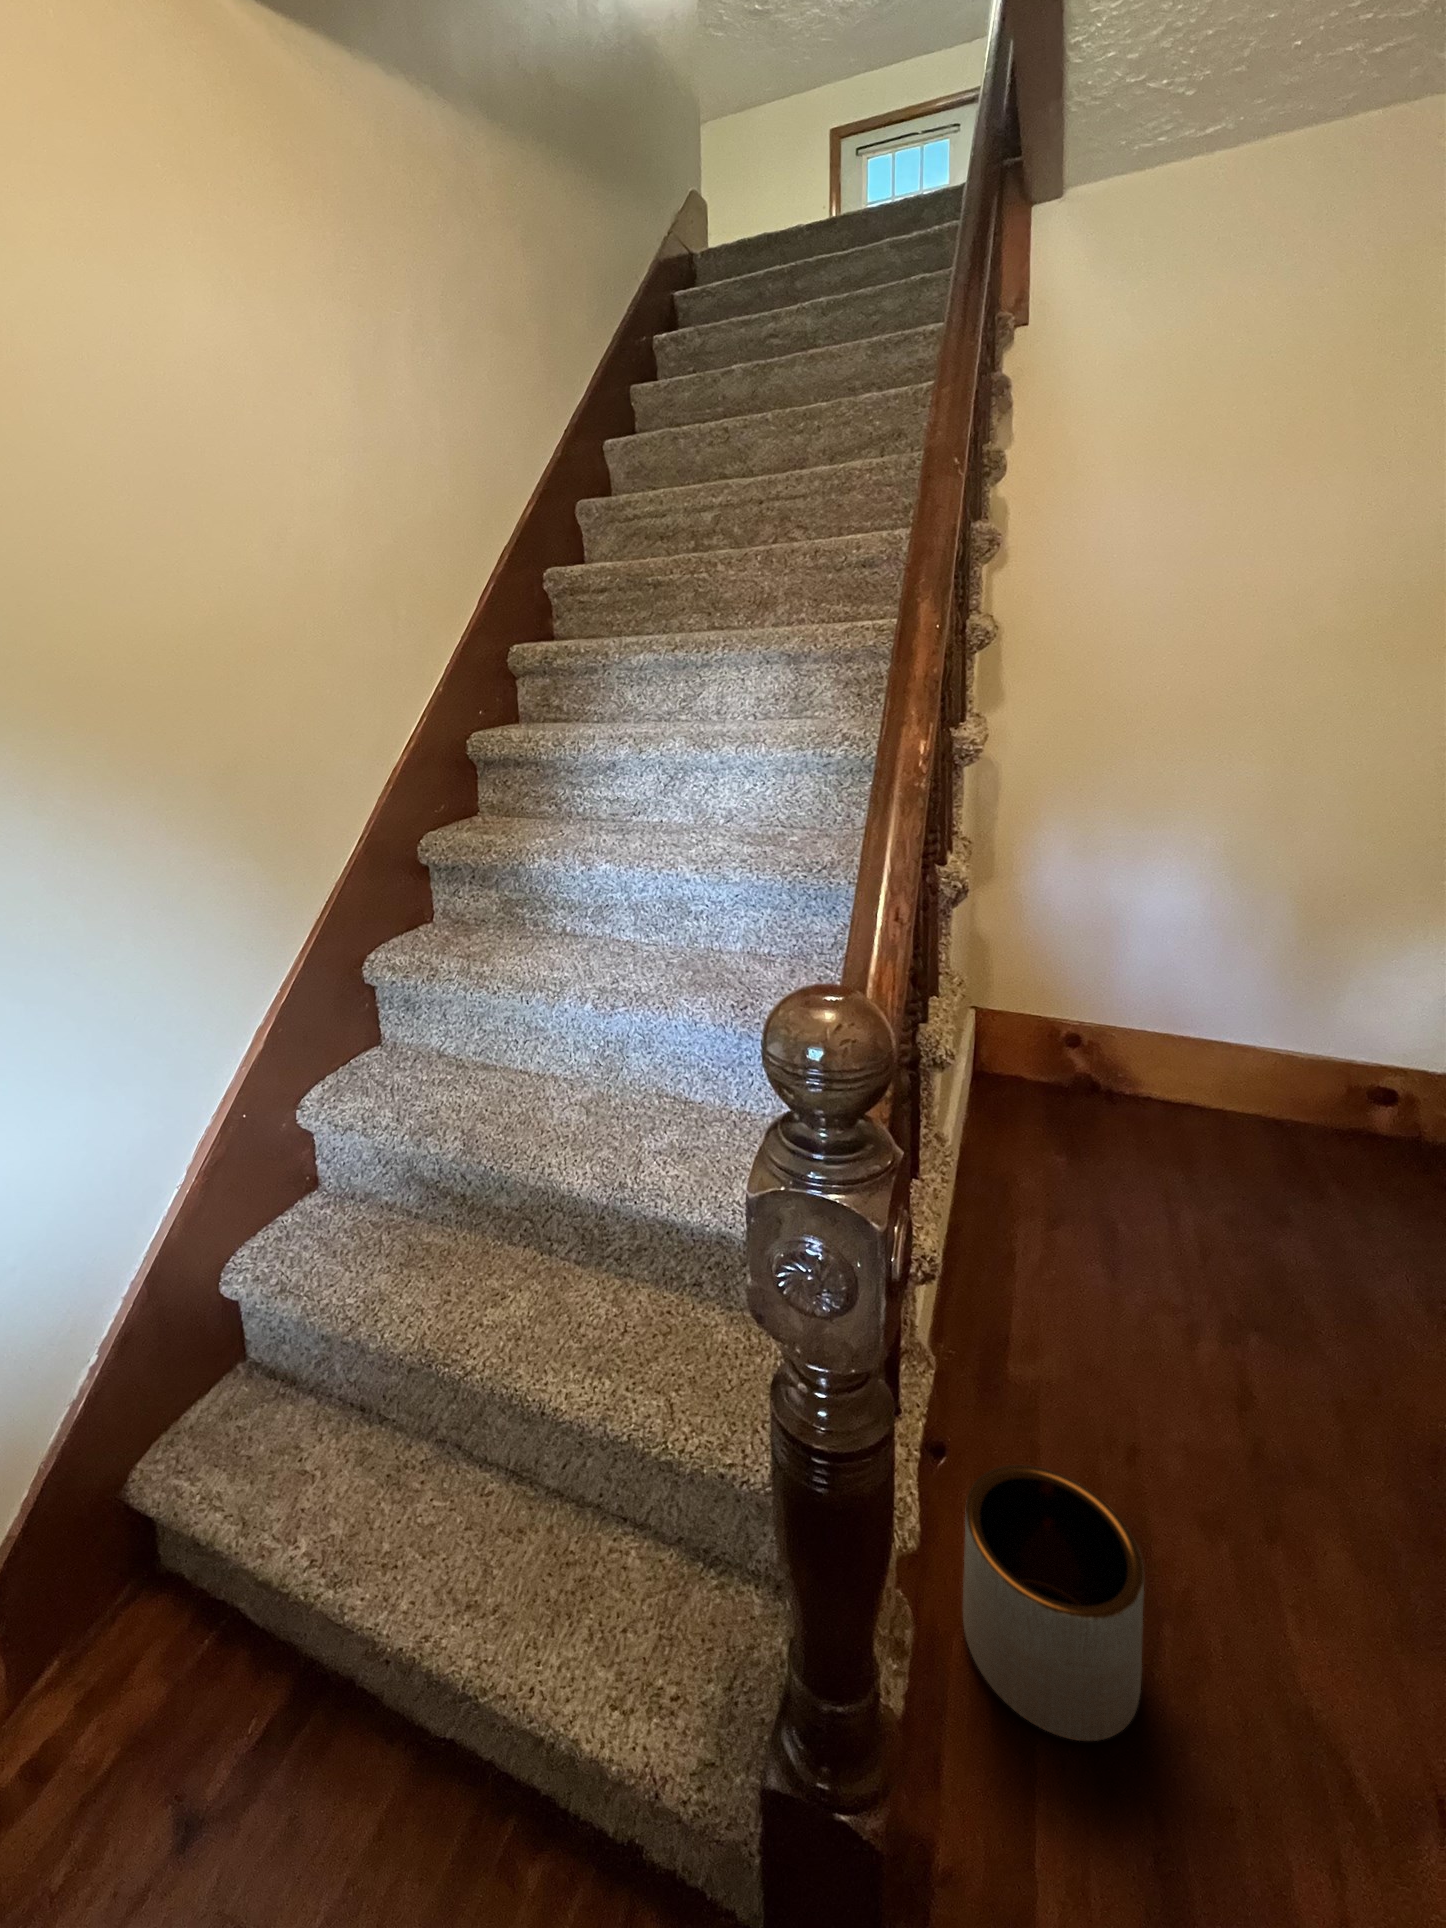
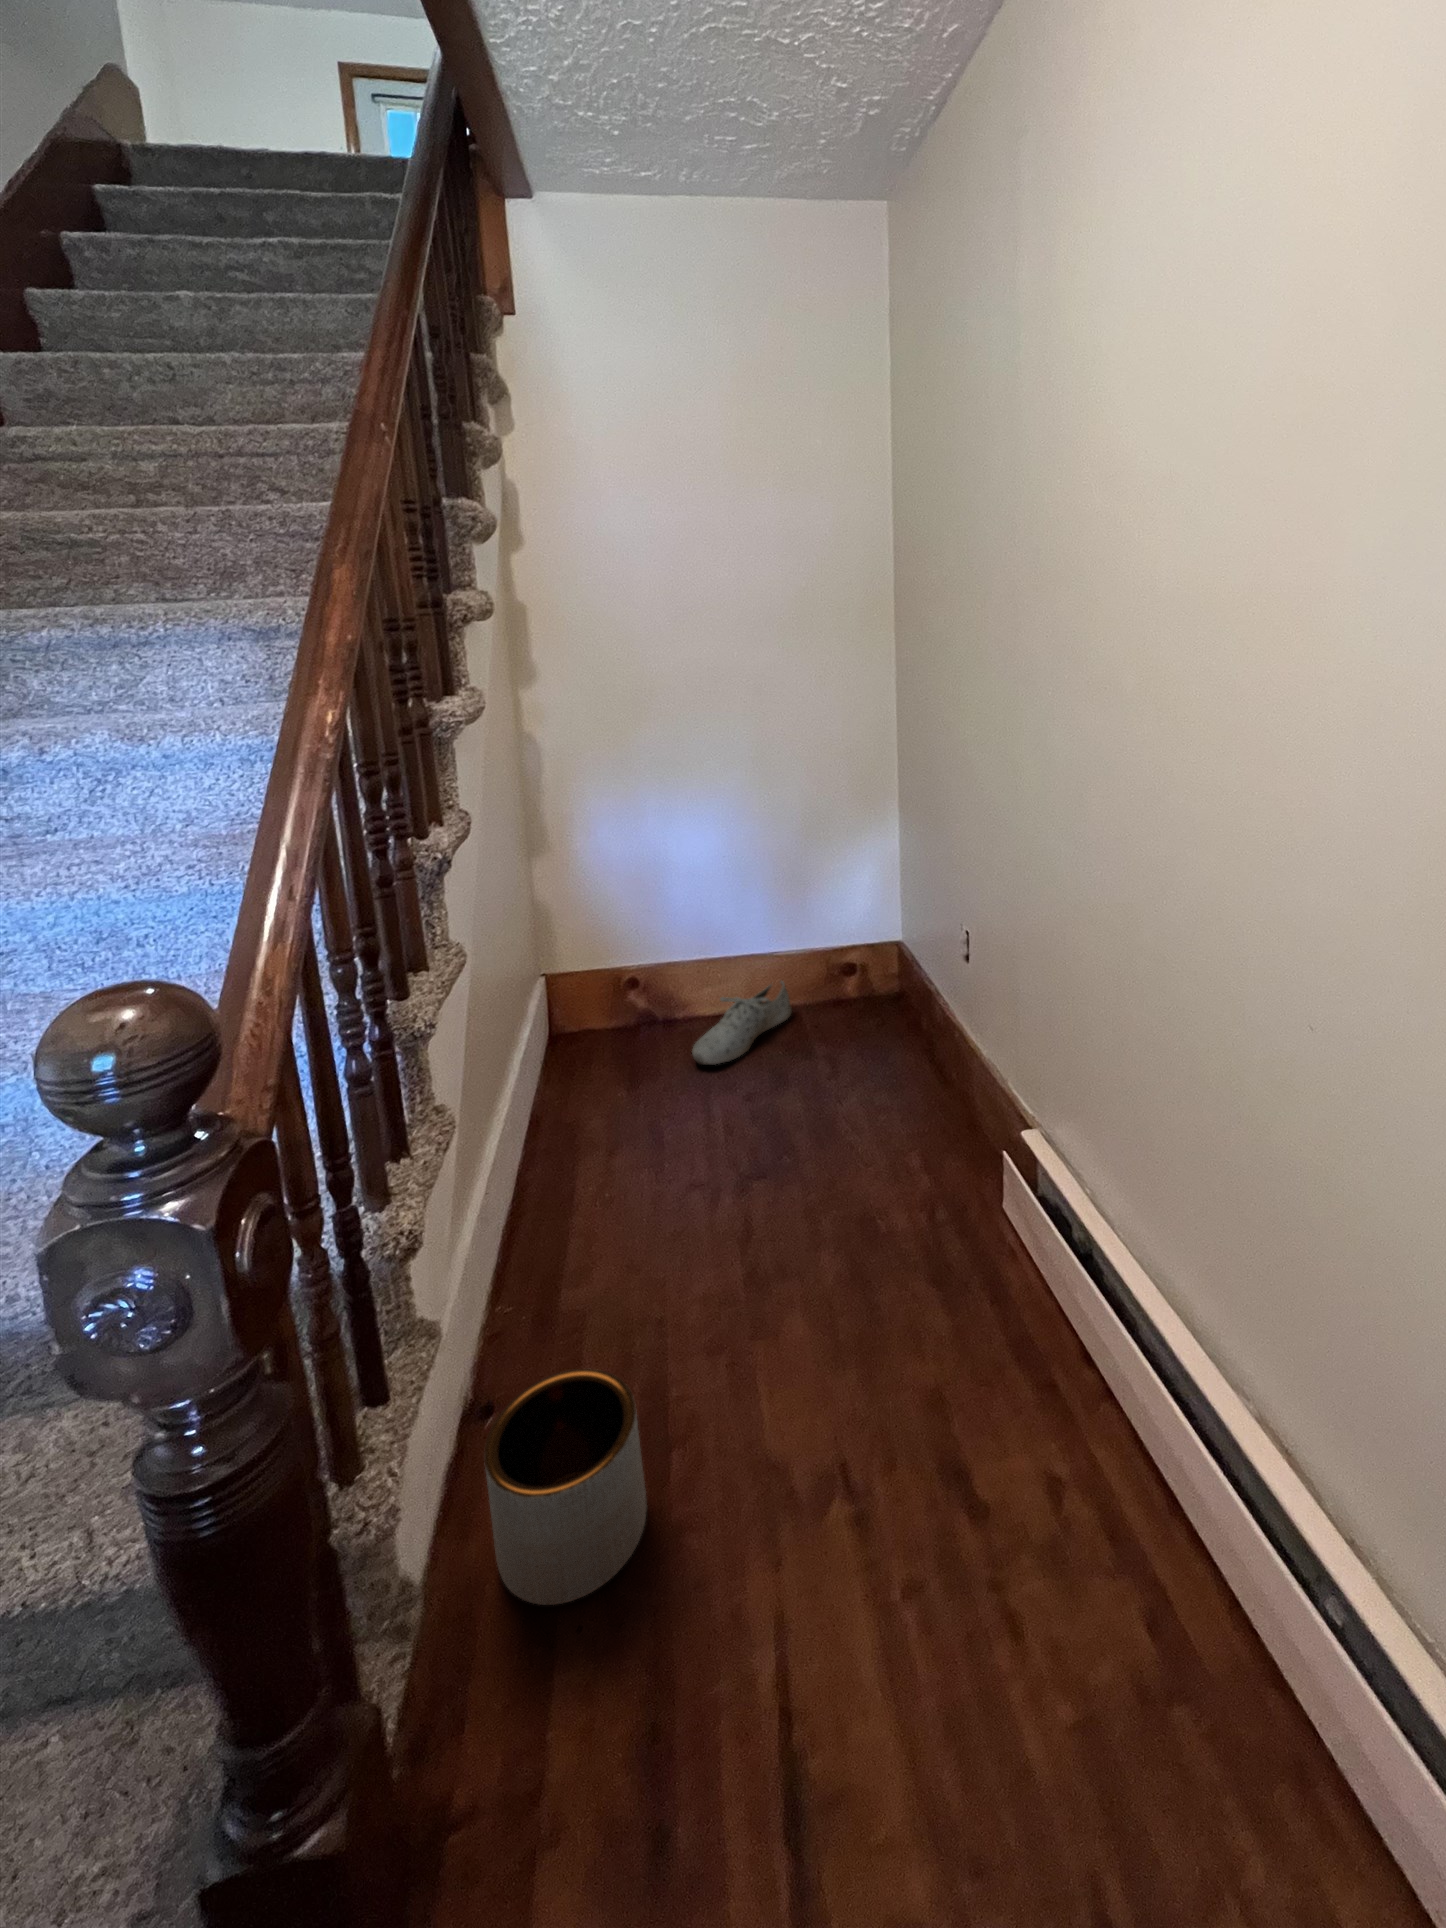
shoe: none [1143,1086,1288,1168] -> present [692,981,791,1065]

